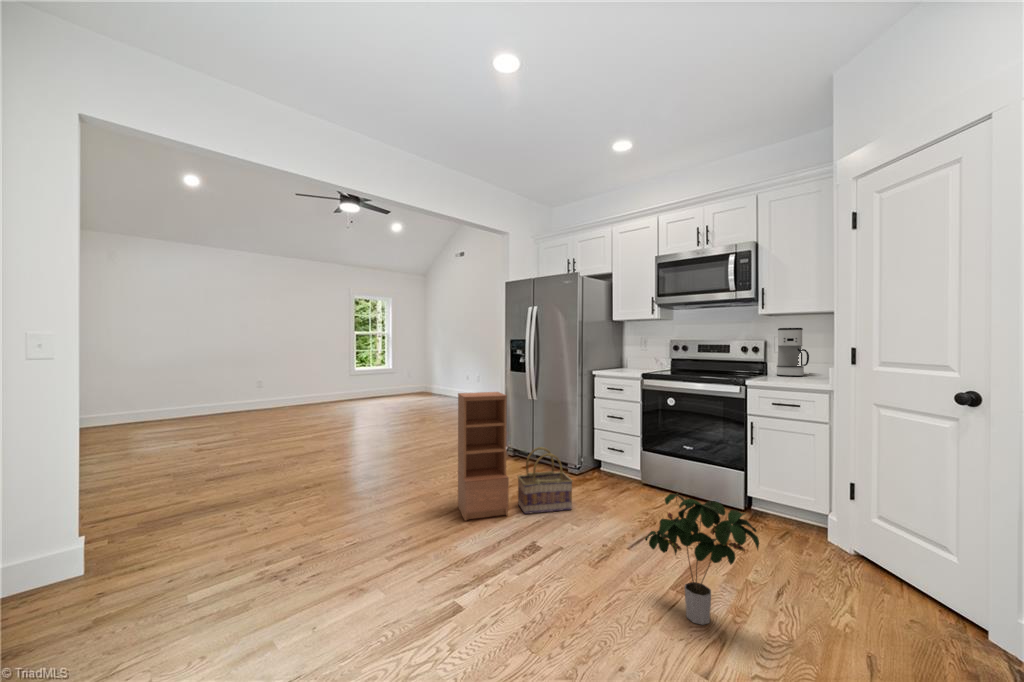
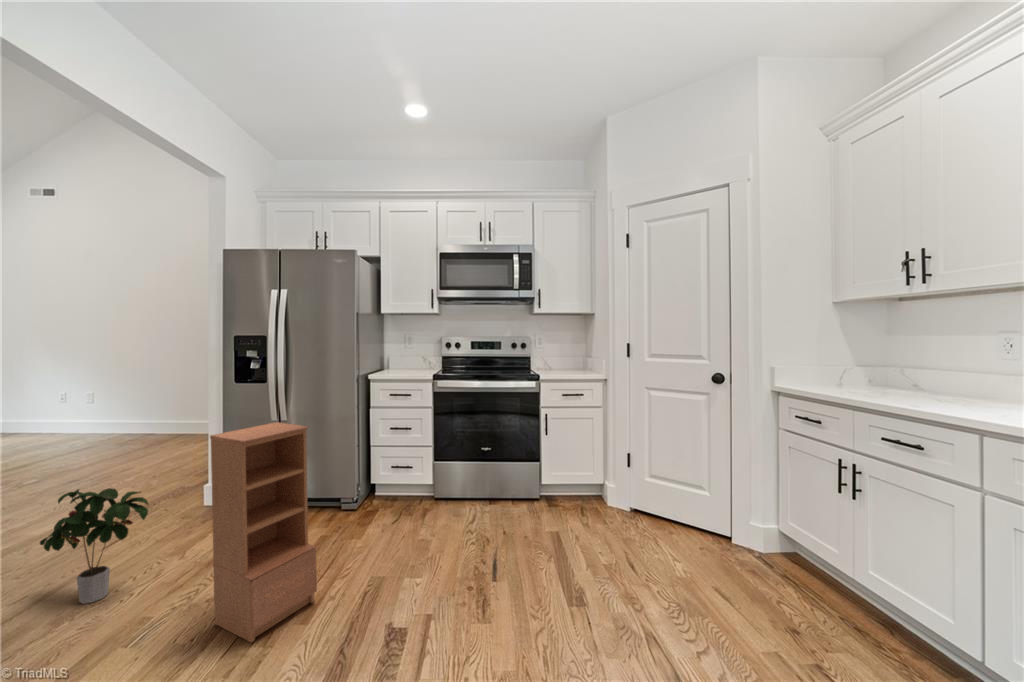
coffee maker: present [777,328,809,376] -> none [540,326,566,369]
basket: present [518,447,573,514] -> none [313,488,392,589]
potted plant: present [645,494,759,625] -> present [40,488,148,604]

